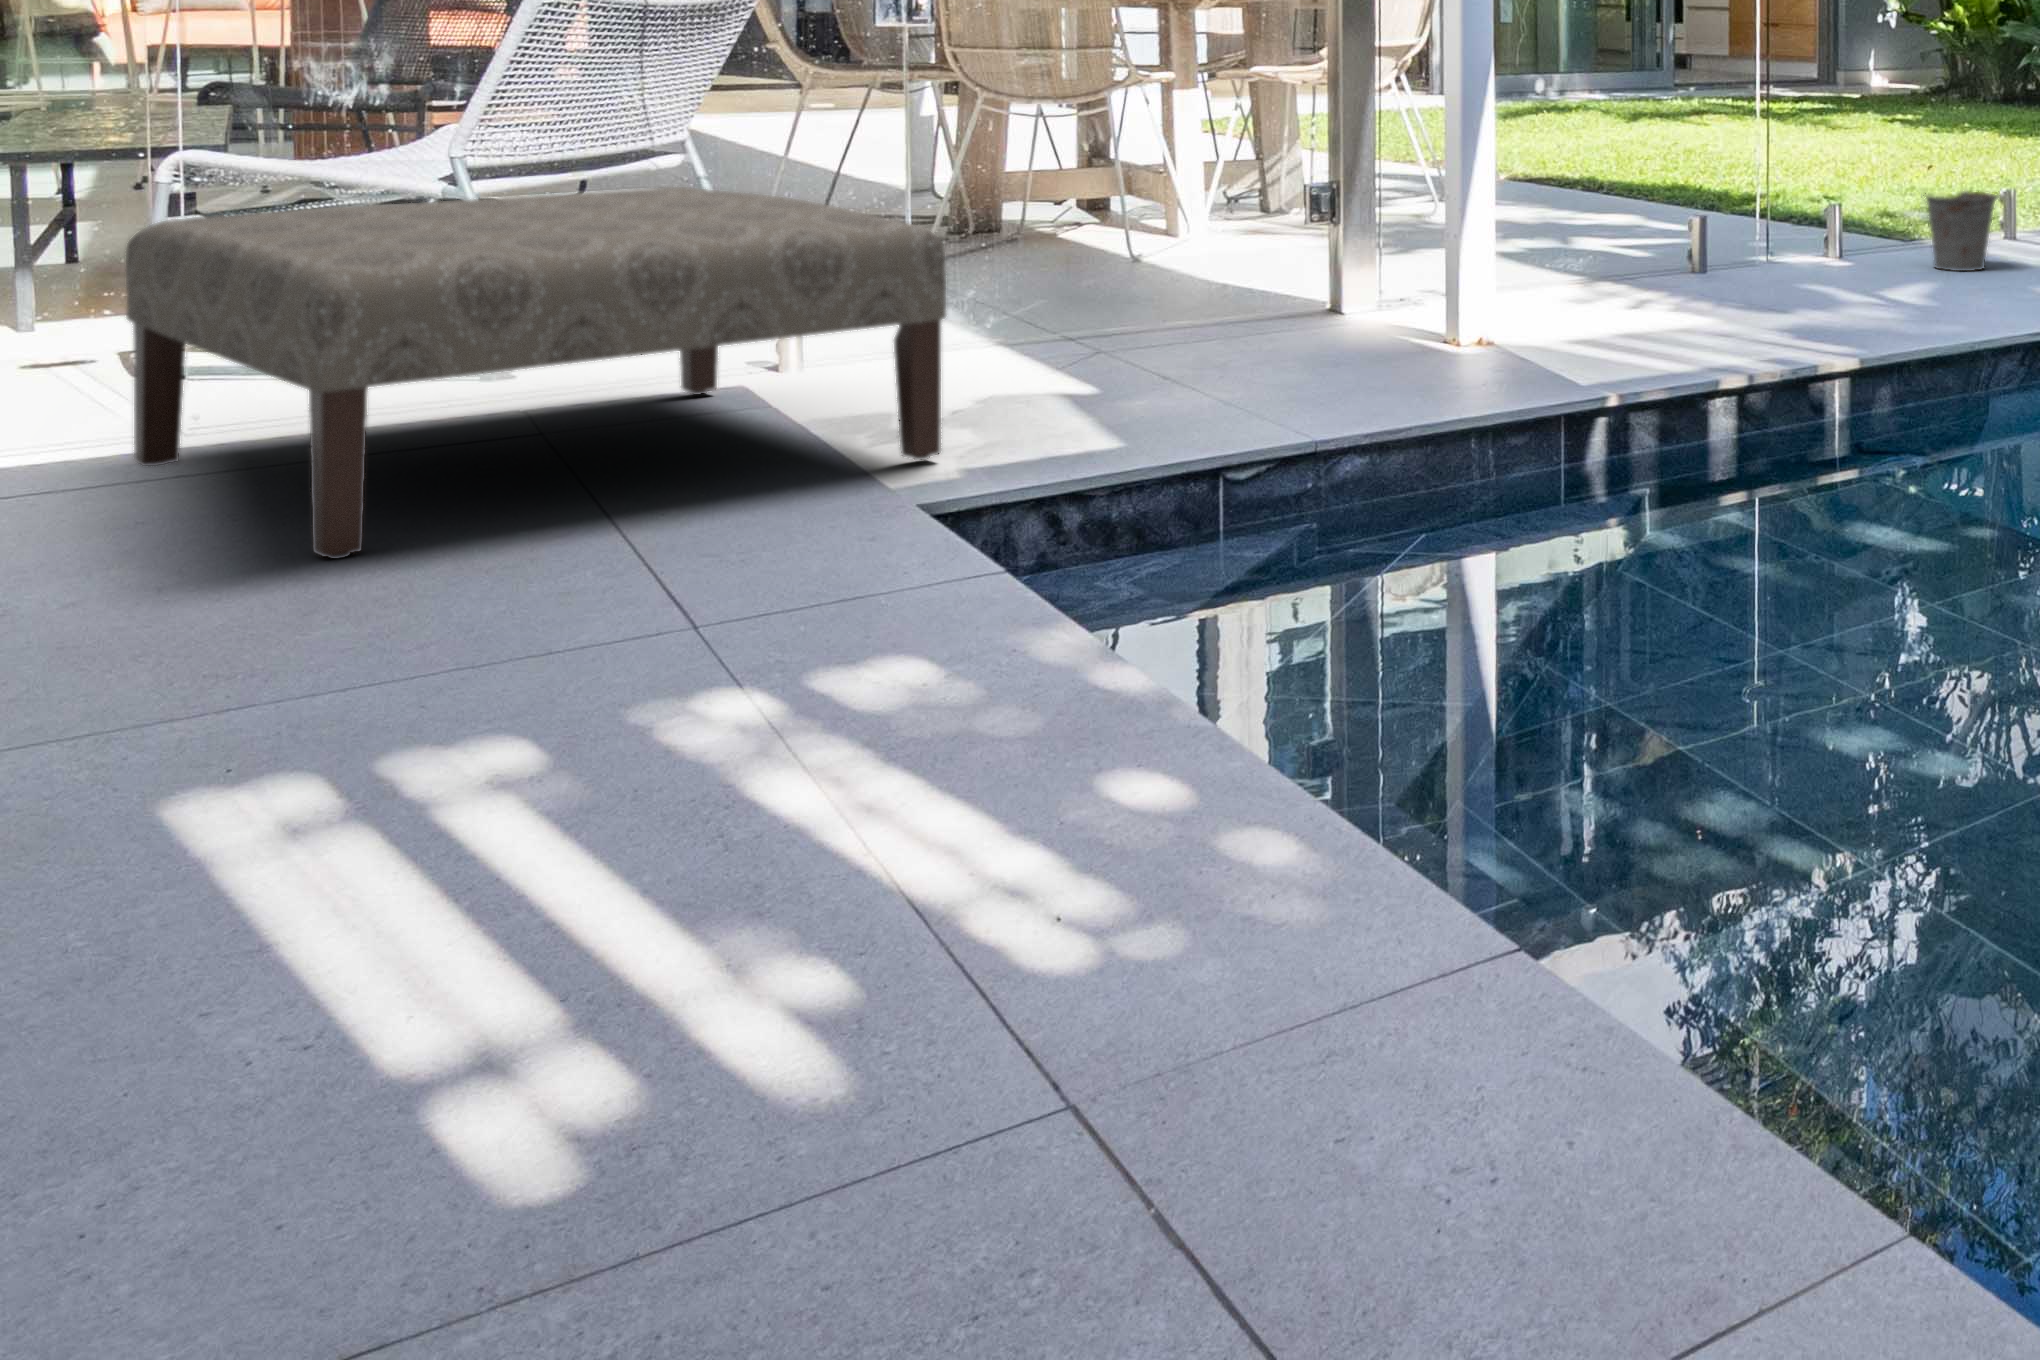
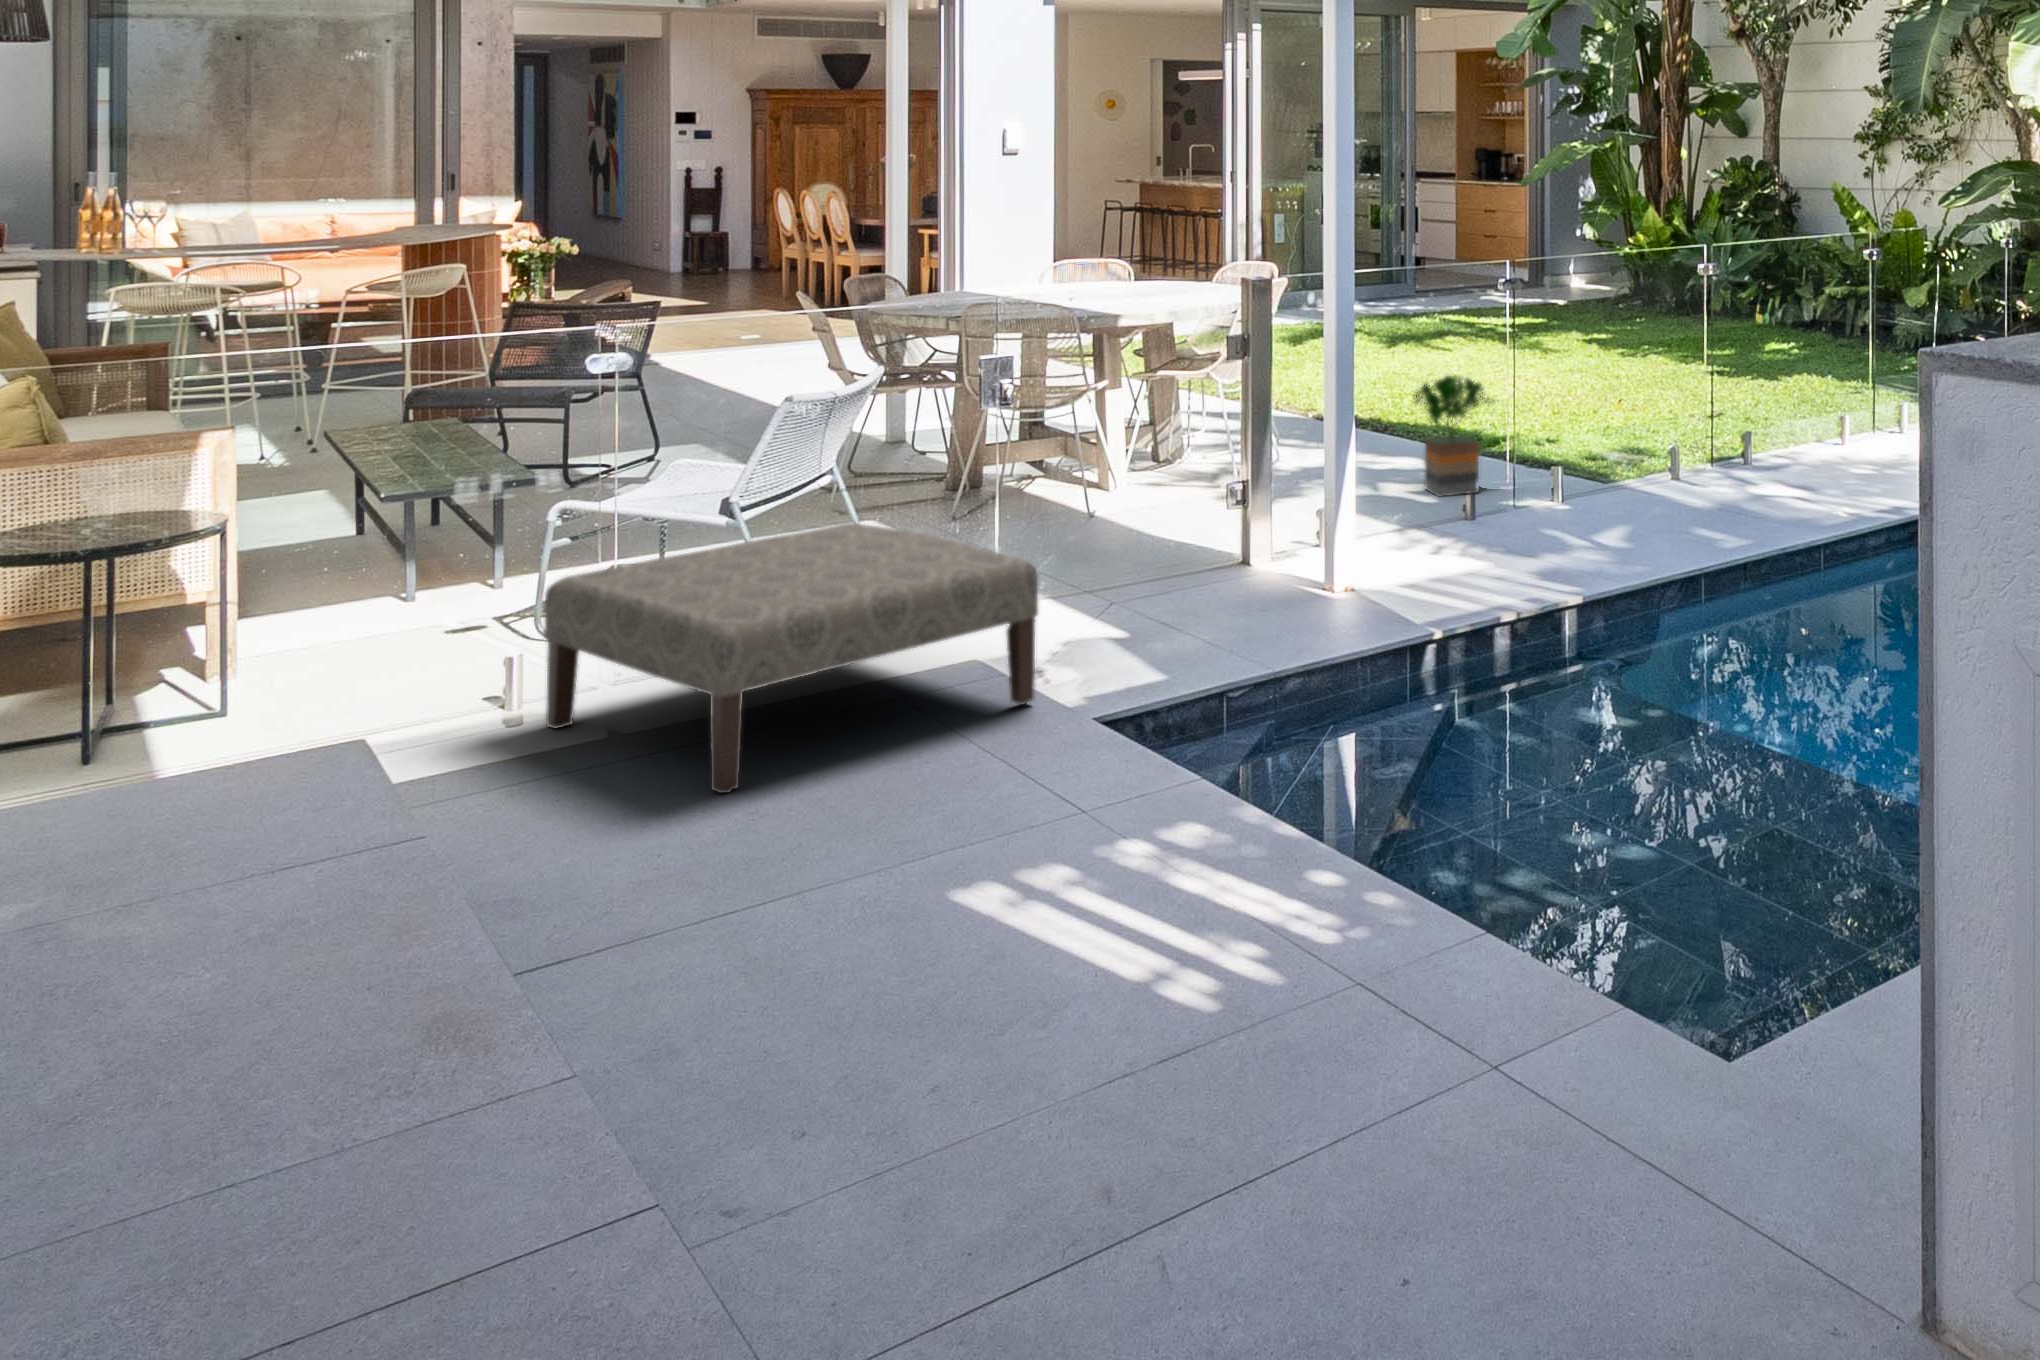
potted tree: none [1619,92,1743,261] -> present [1413,376,1494,496]
bucket: present [1923,191,1998,271] -> none [1624,439,1678,498]

